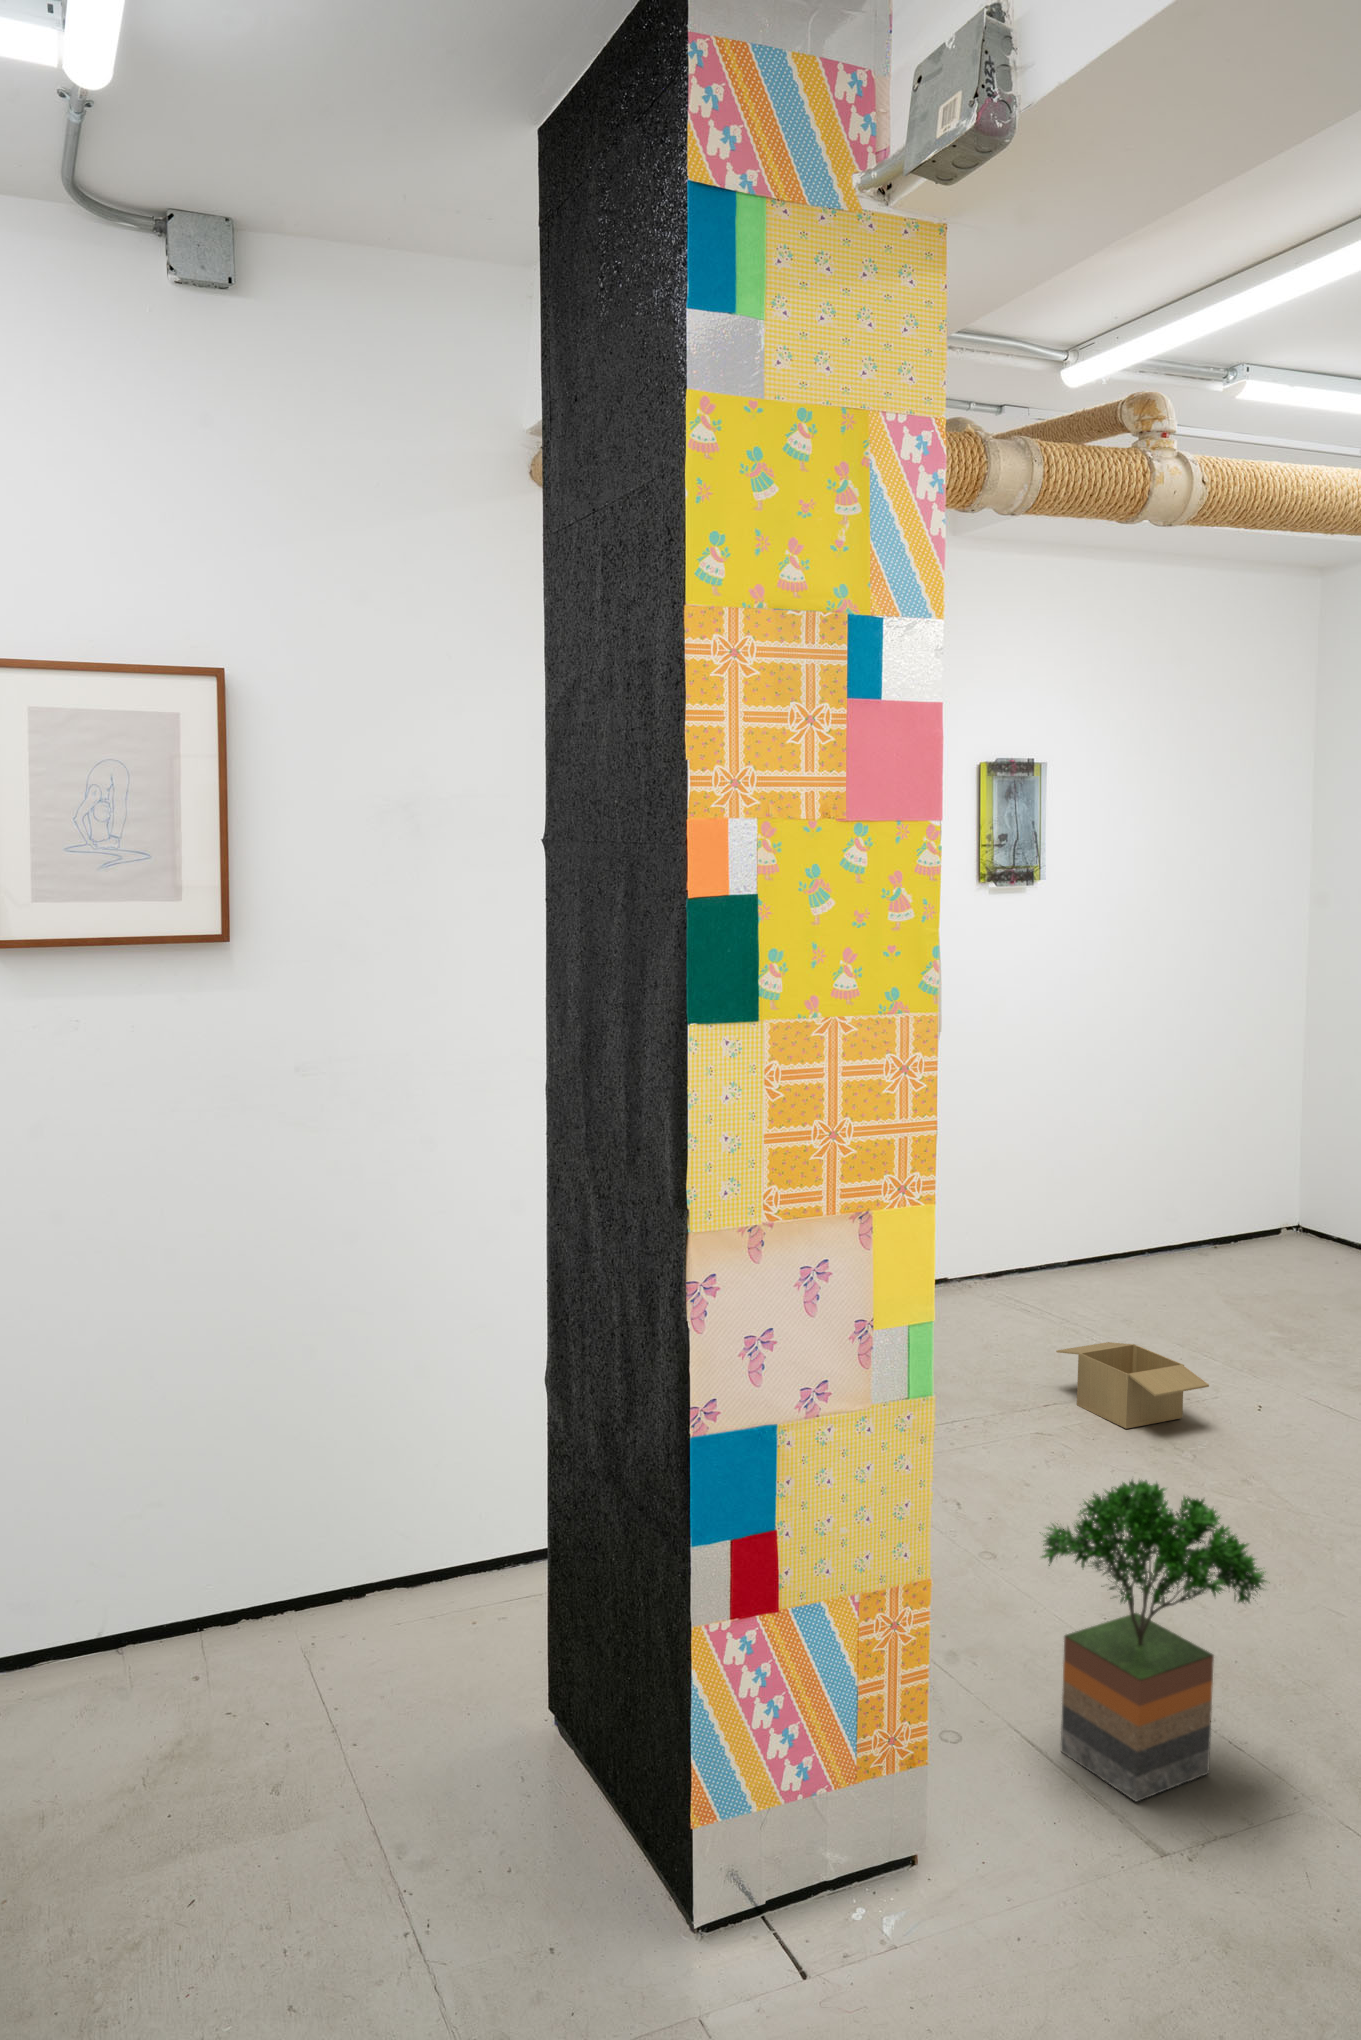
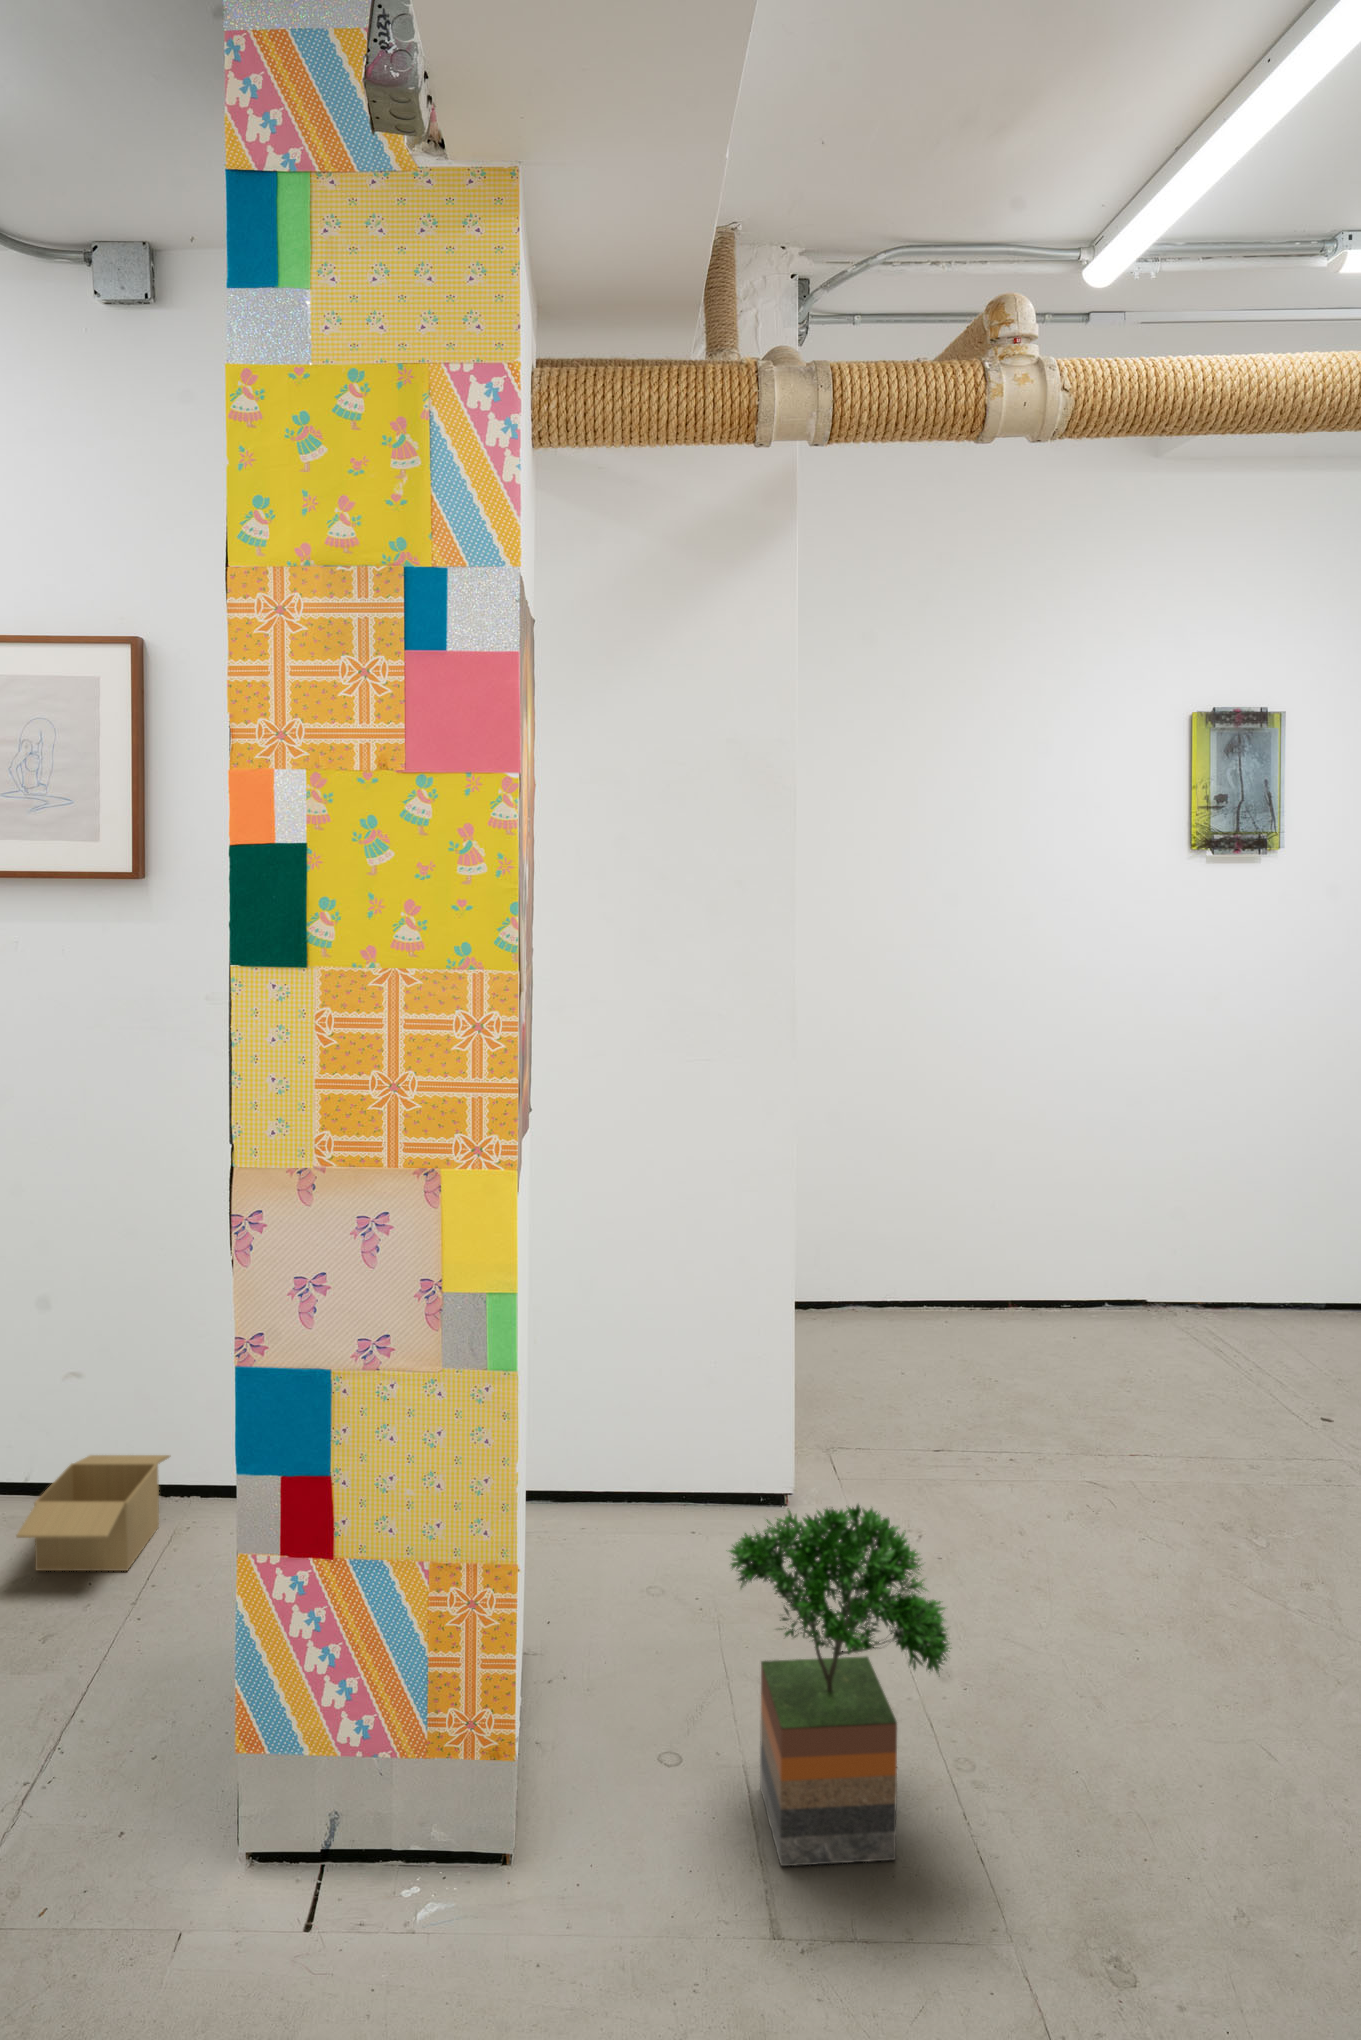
cardboard box: present [1056,1342,1209,1429] -> present [16,1455,170,1571]

